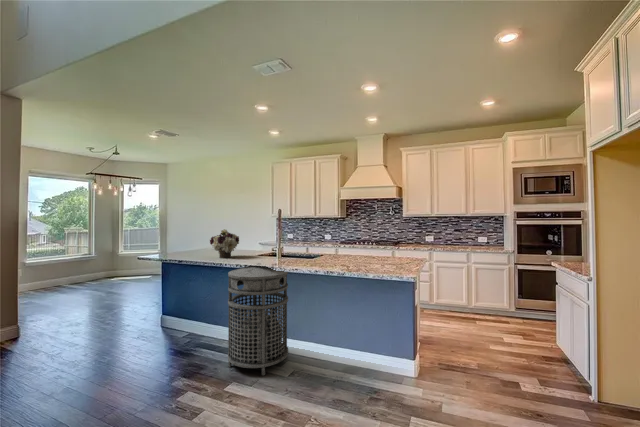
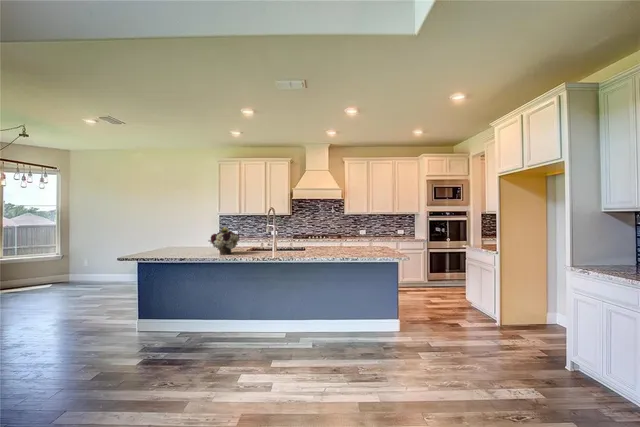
trash can: present [228,263,288,375] -> none [251,257,304,351]

